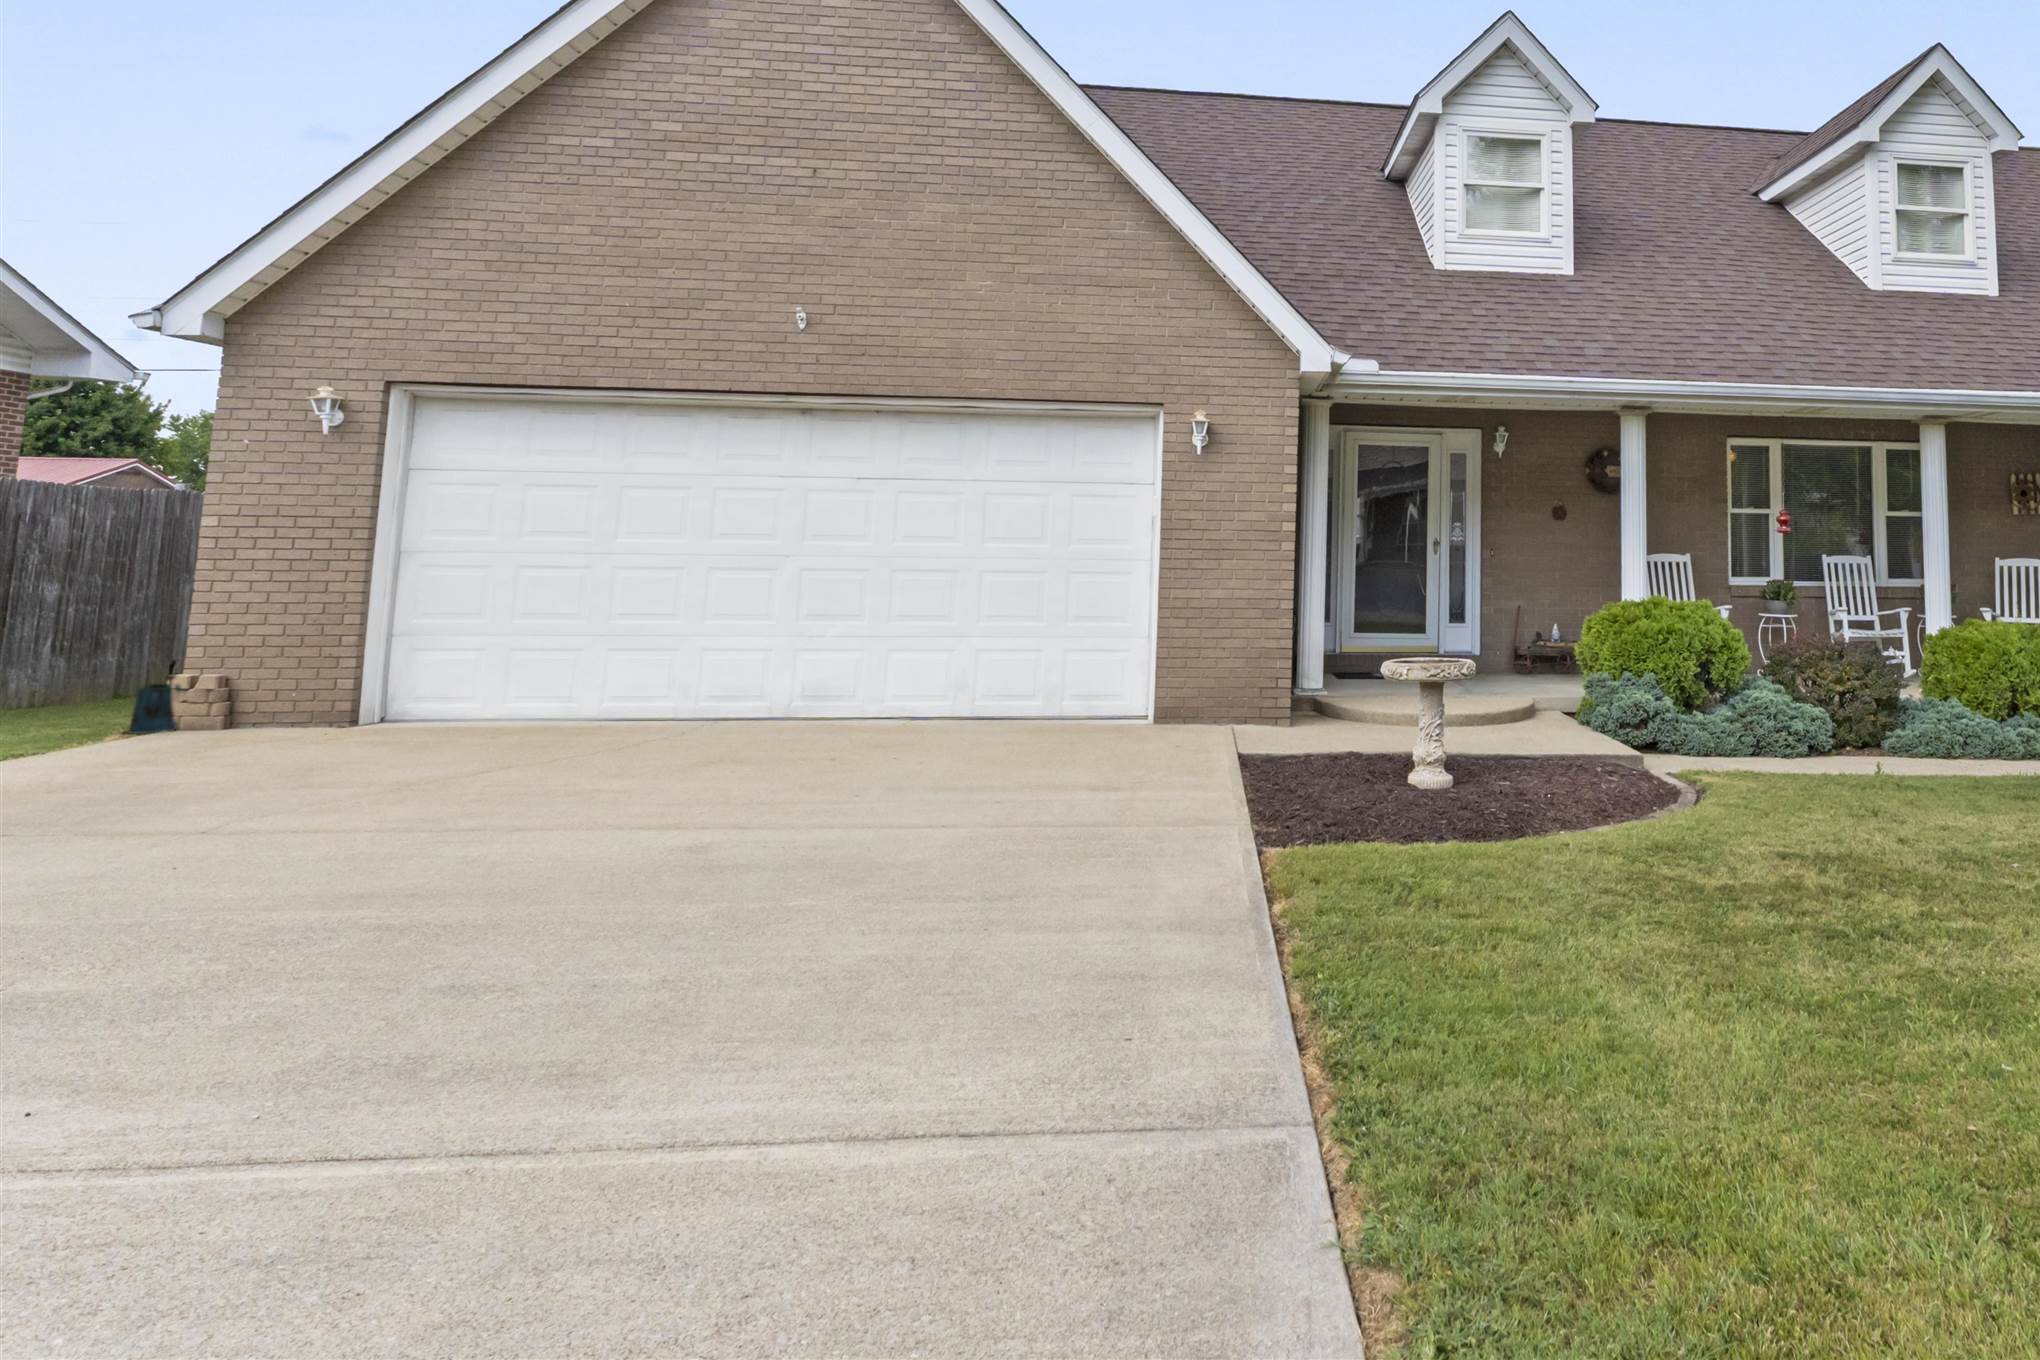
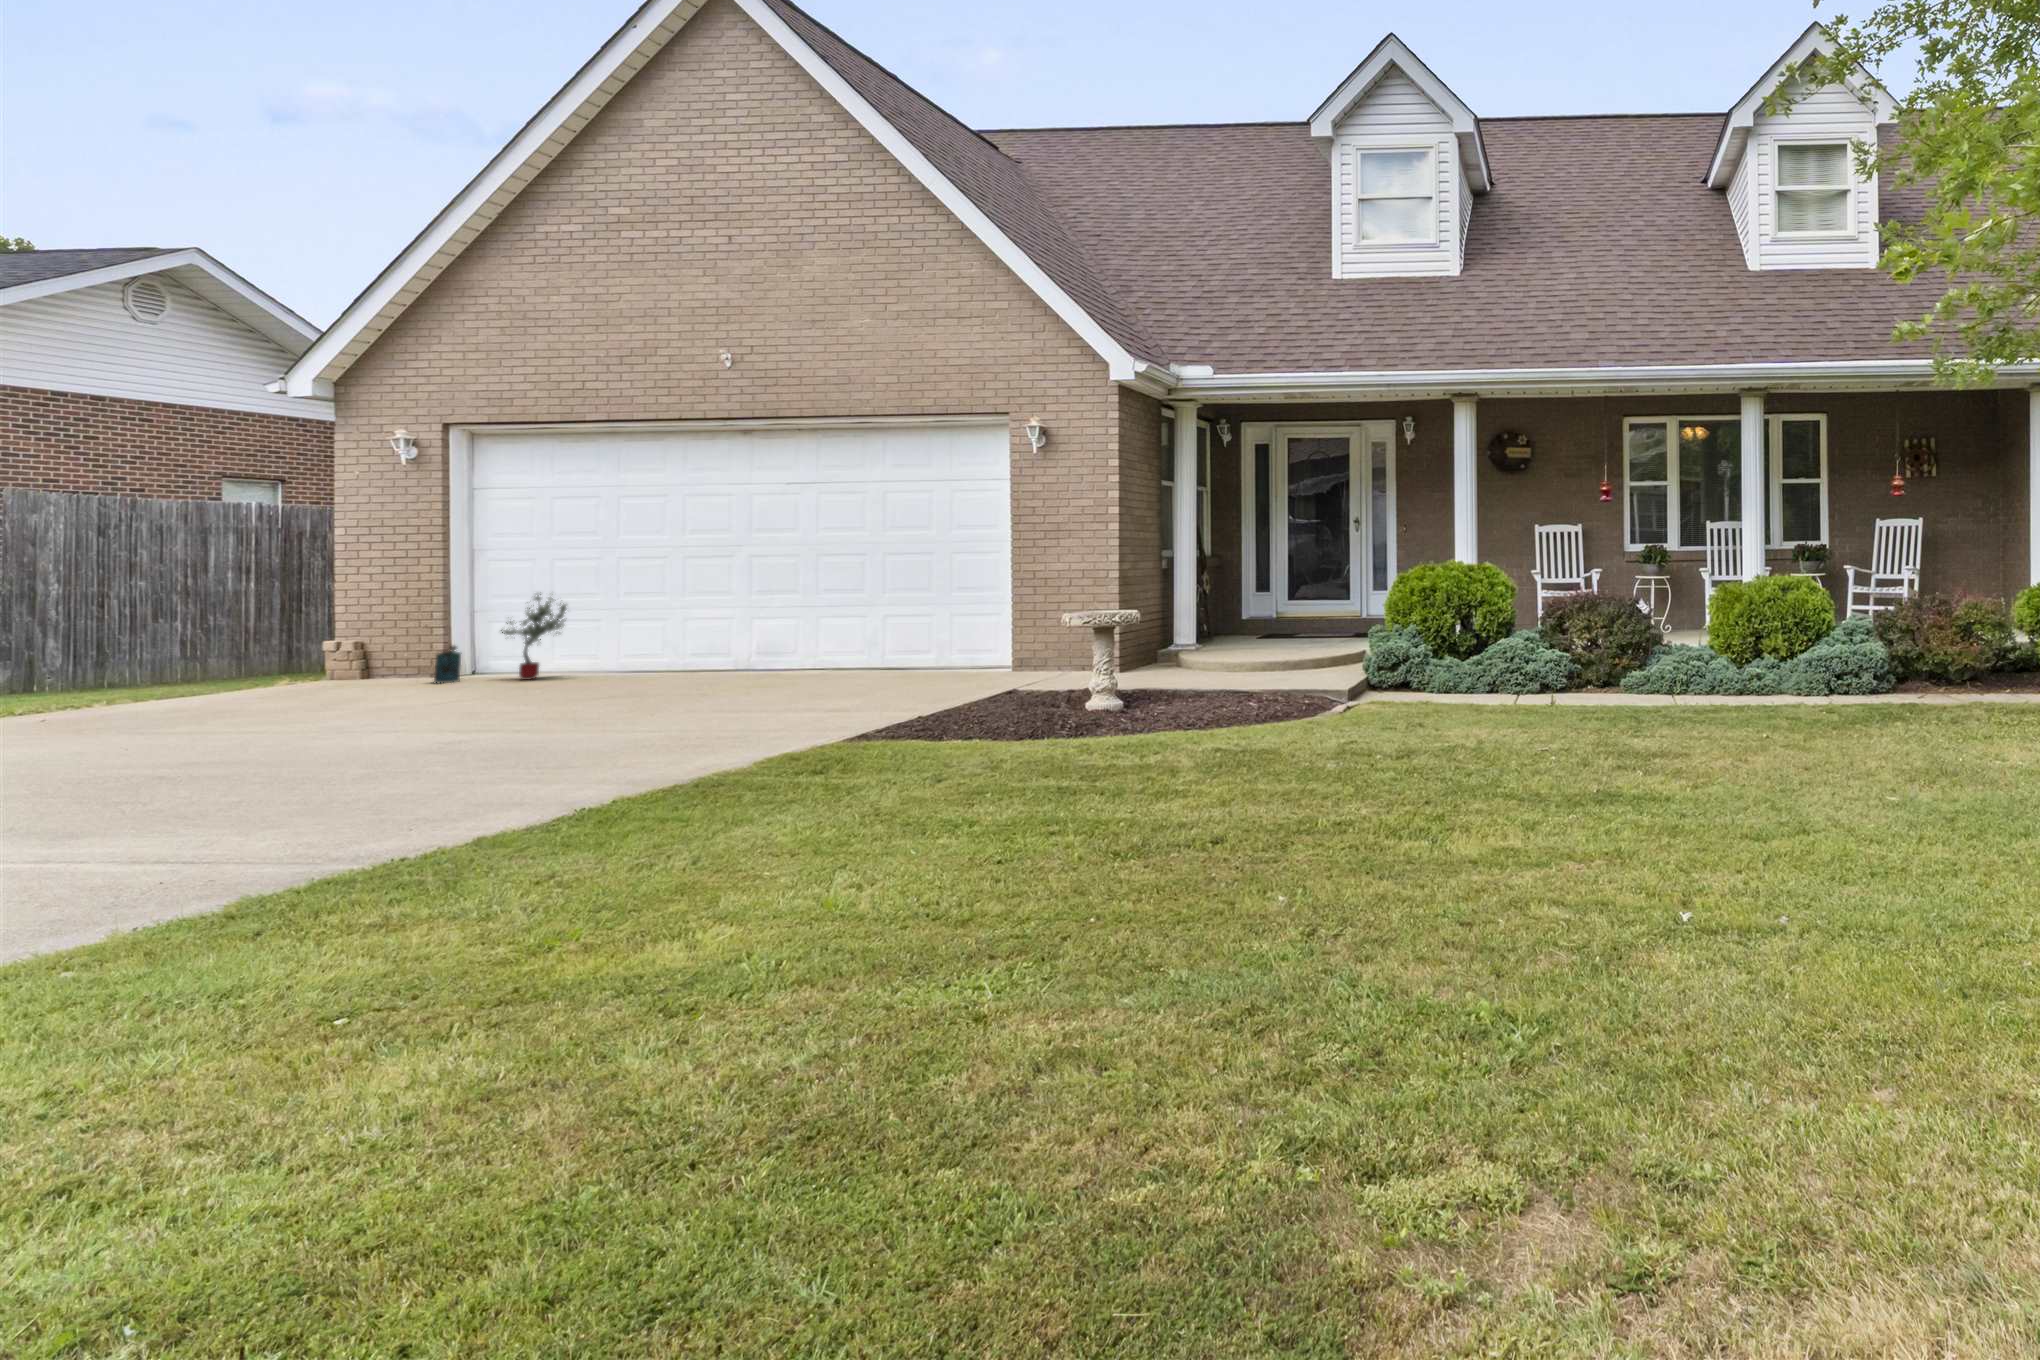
potted tree: none [257,596,385,729] -> present [501,594,566,680]

